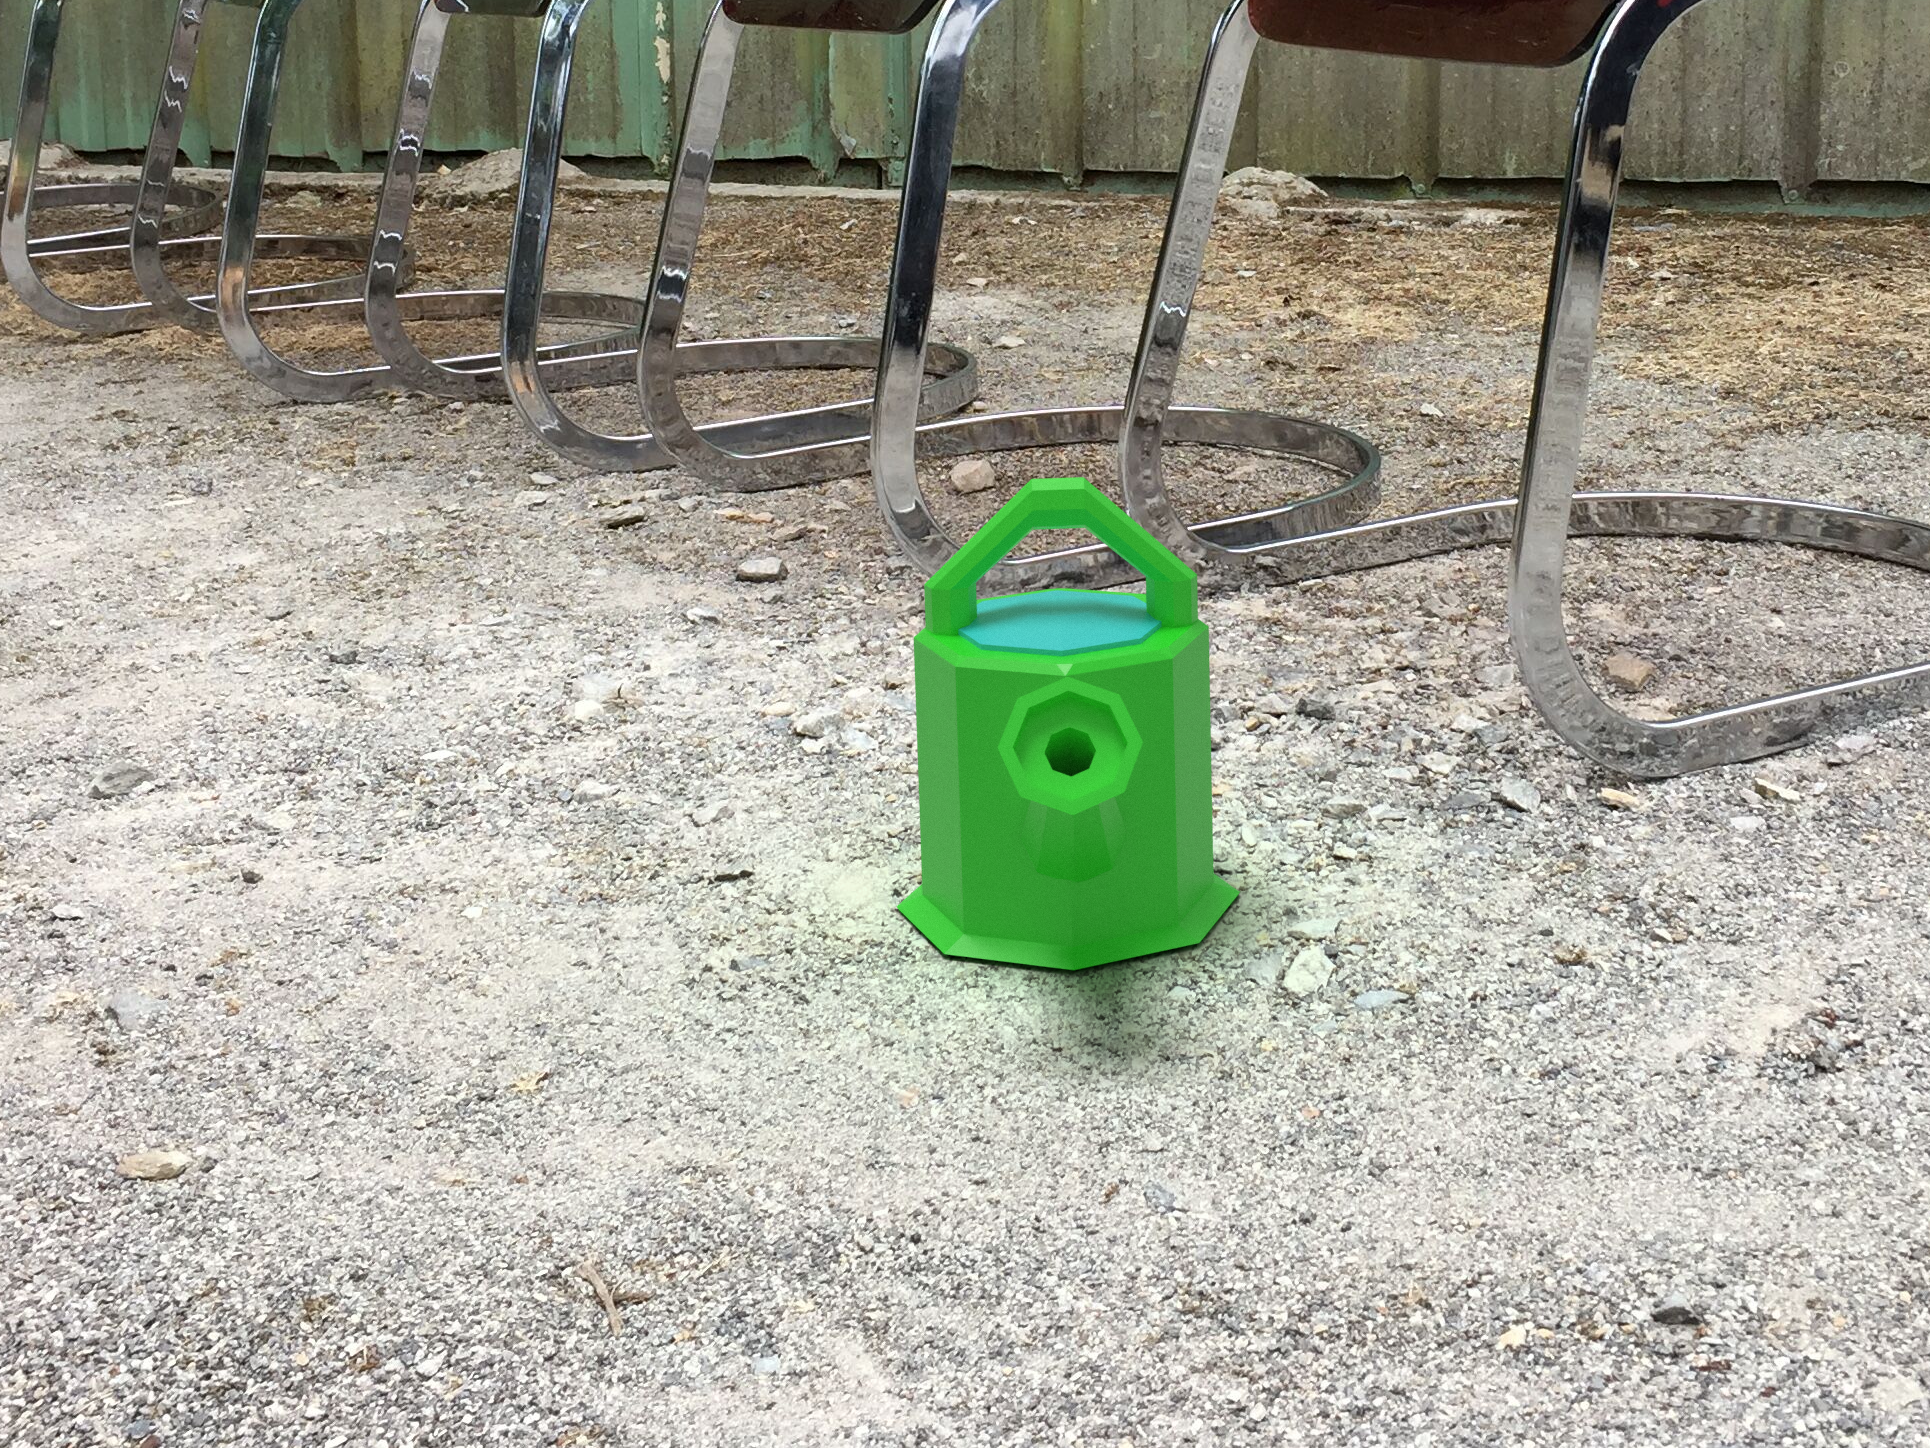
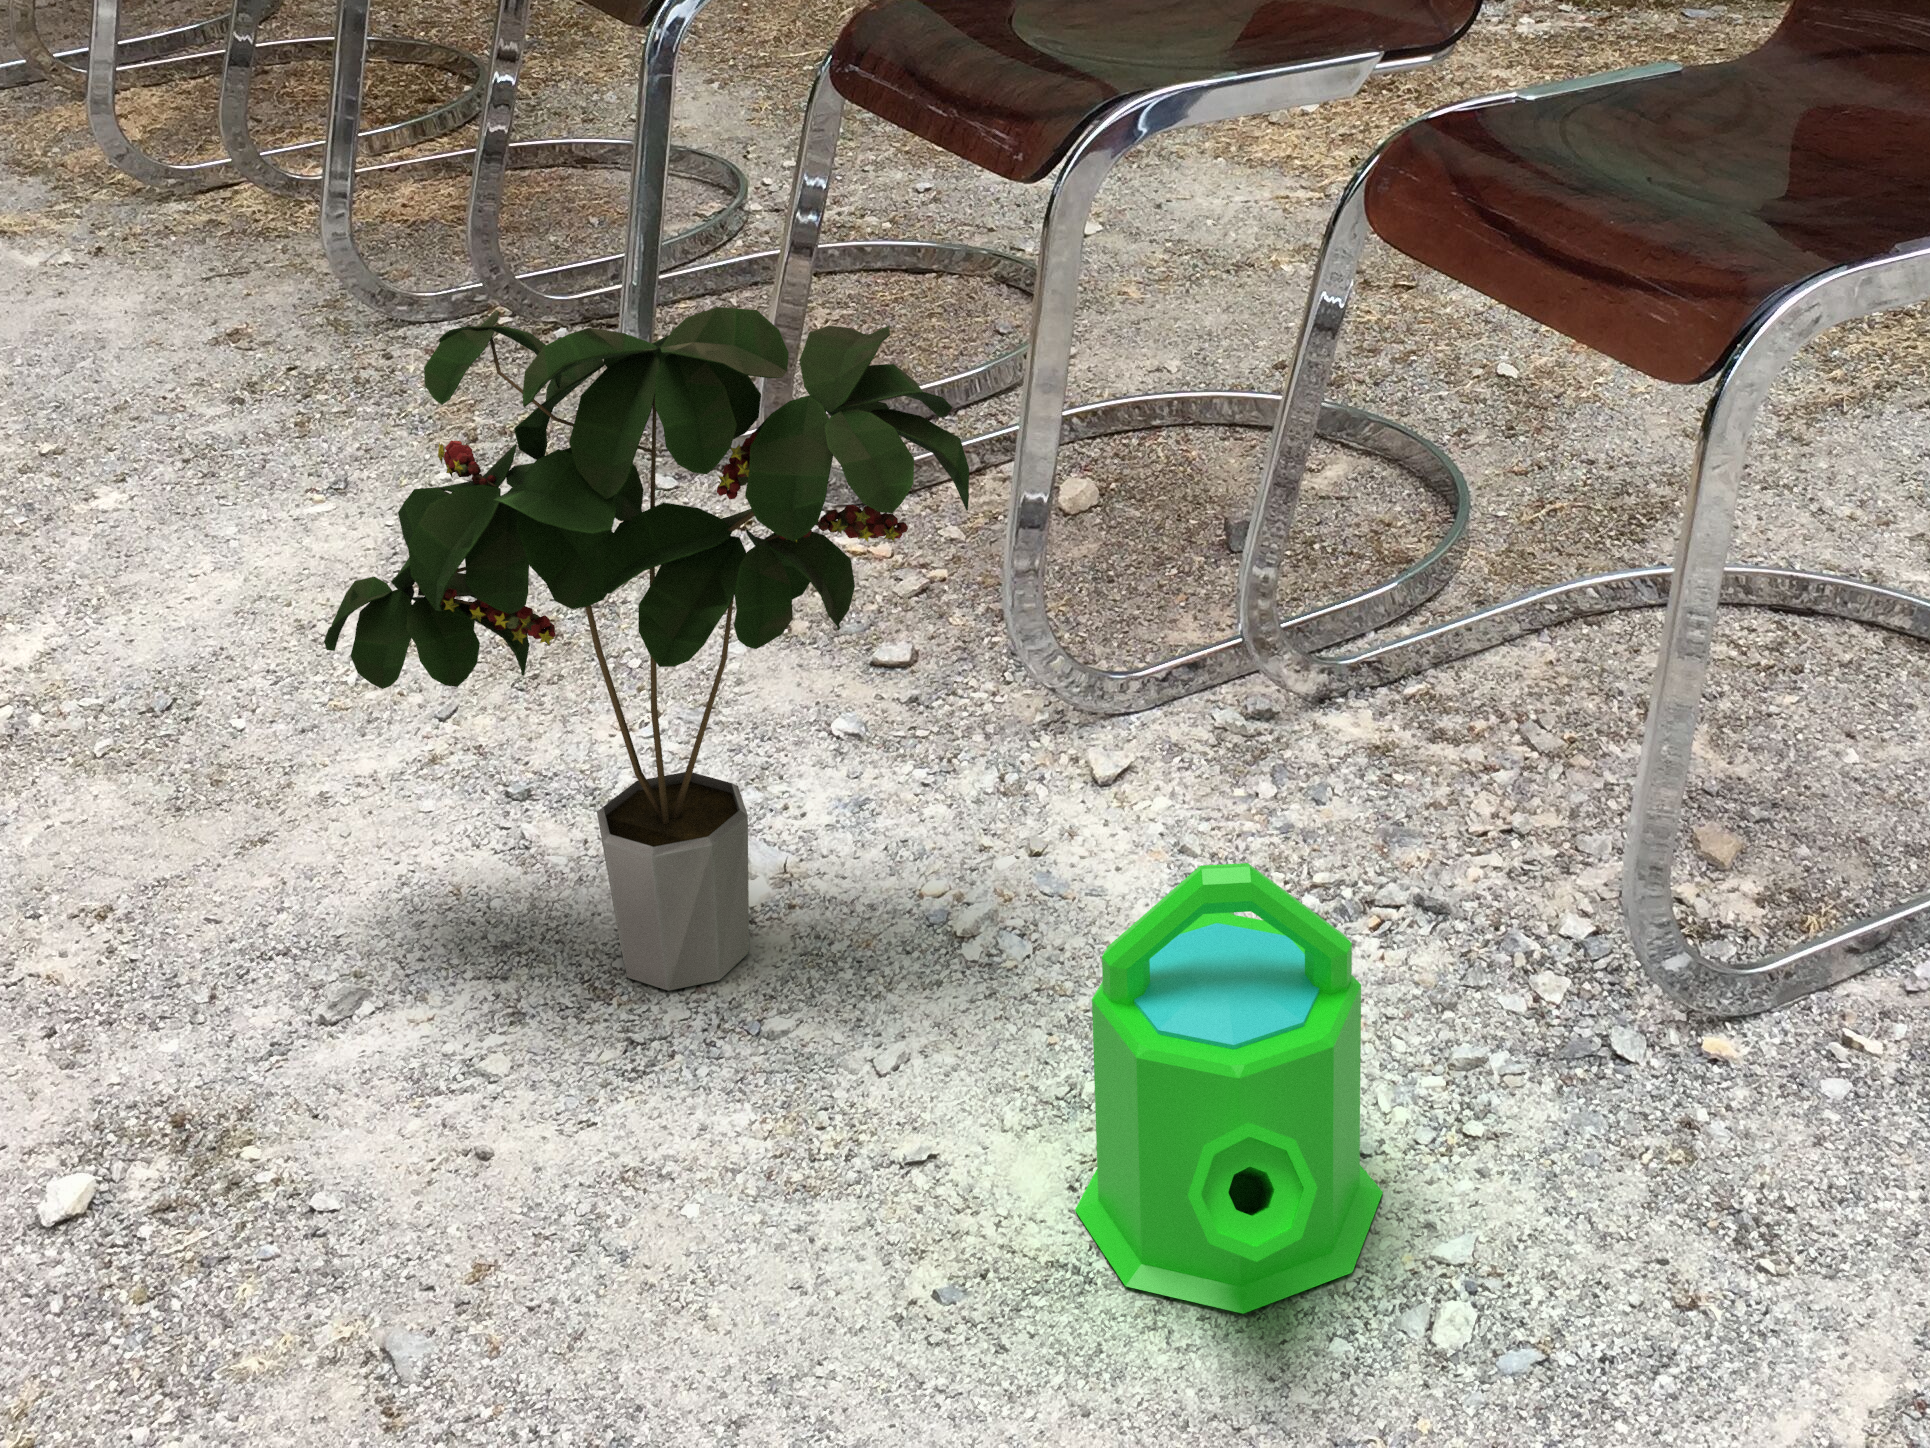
potted plant: none [130,10,814,774] -> present [324,307,969,991]

